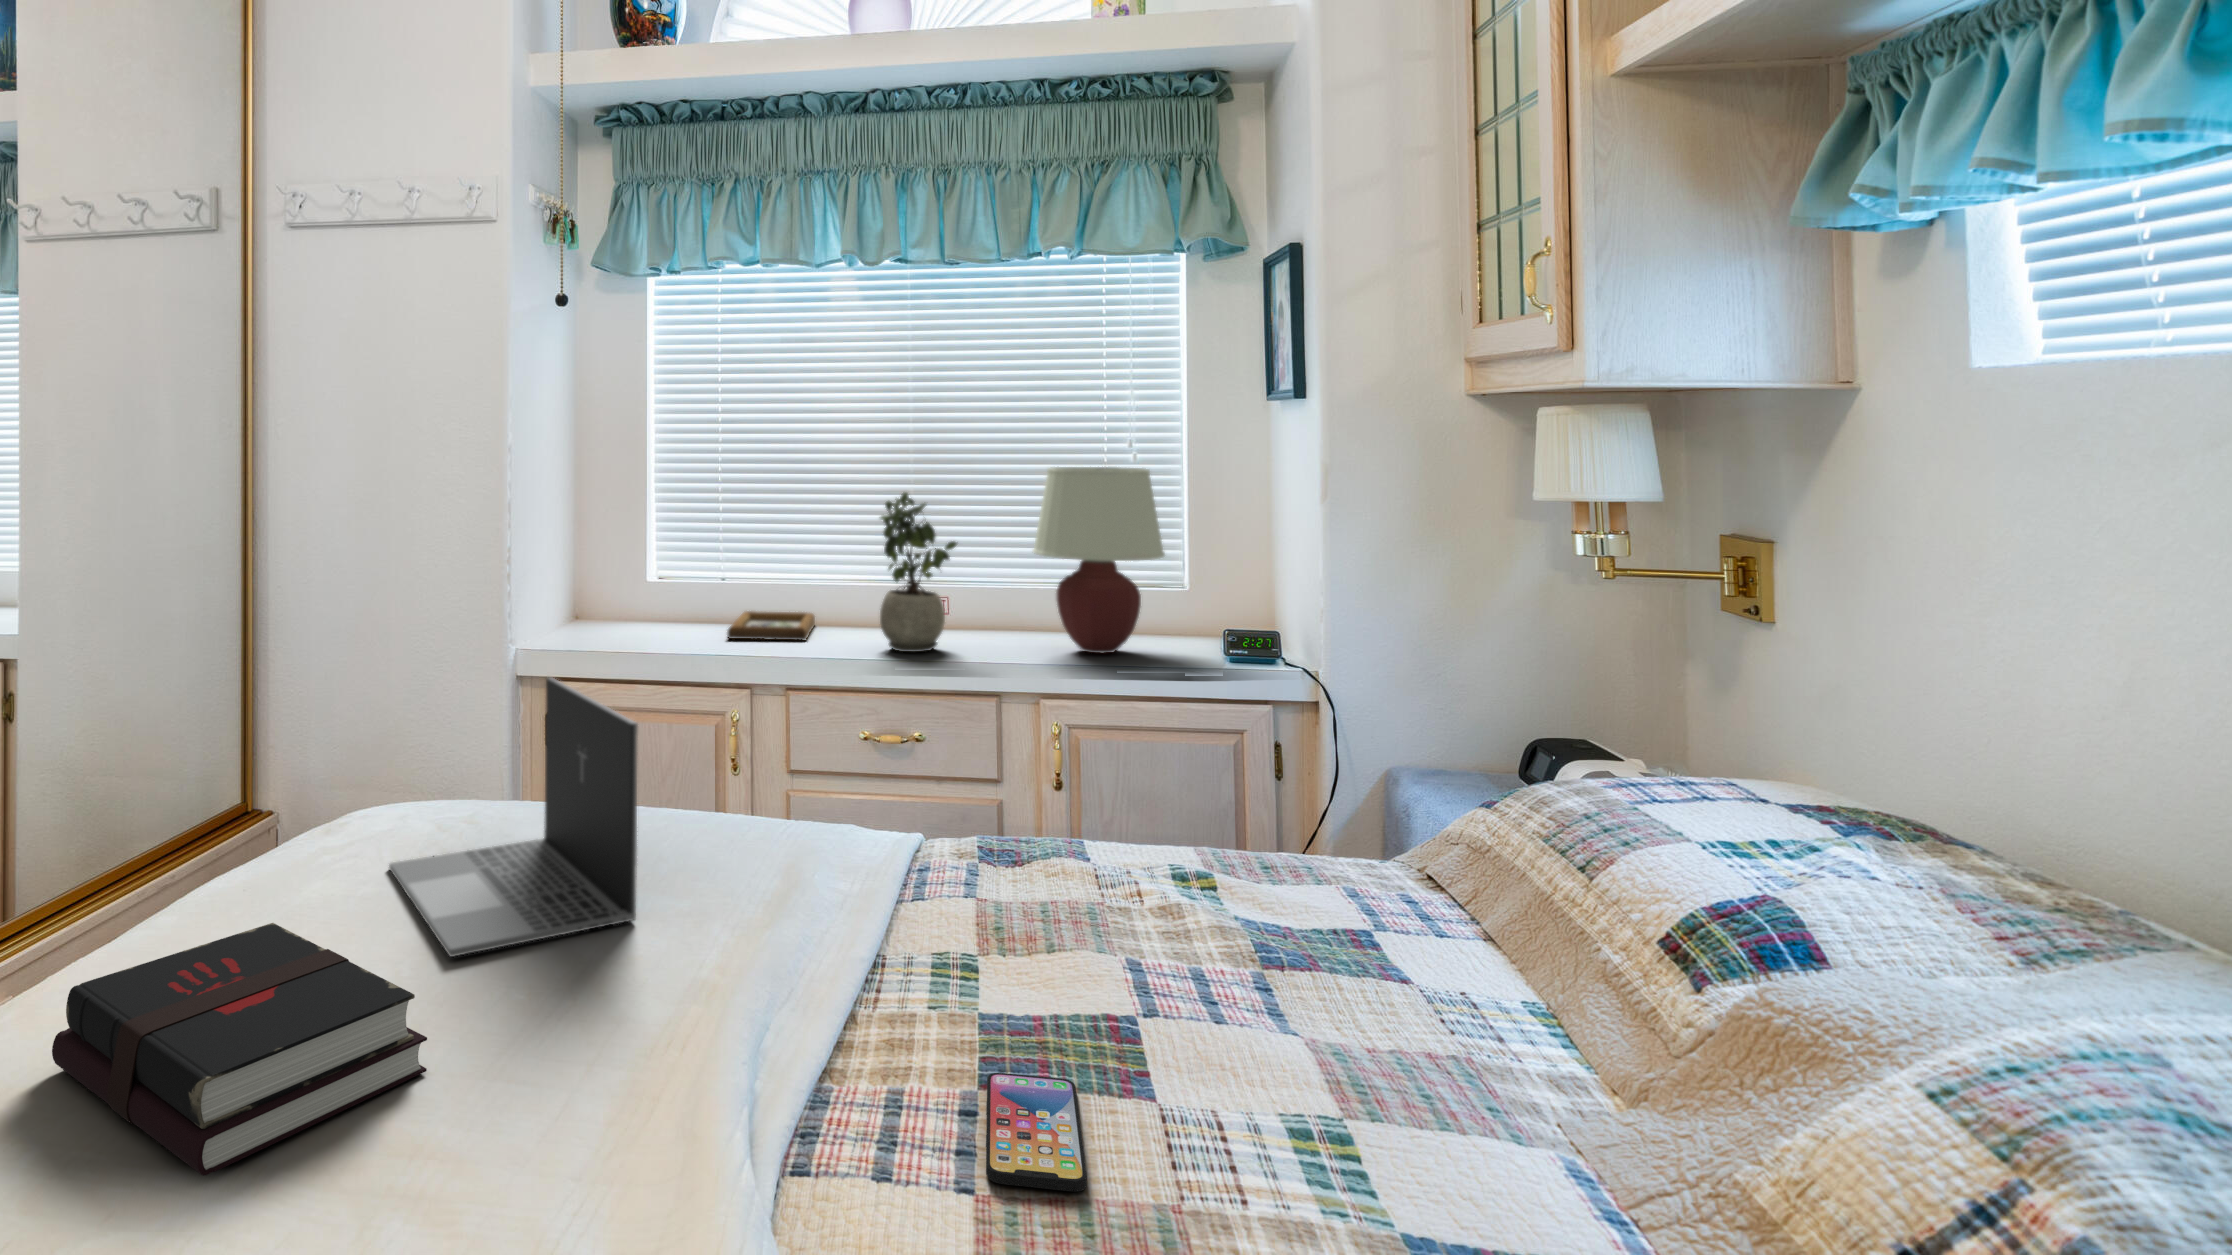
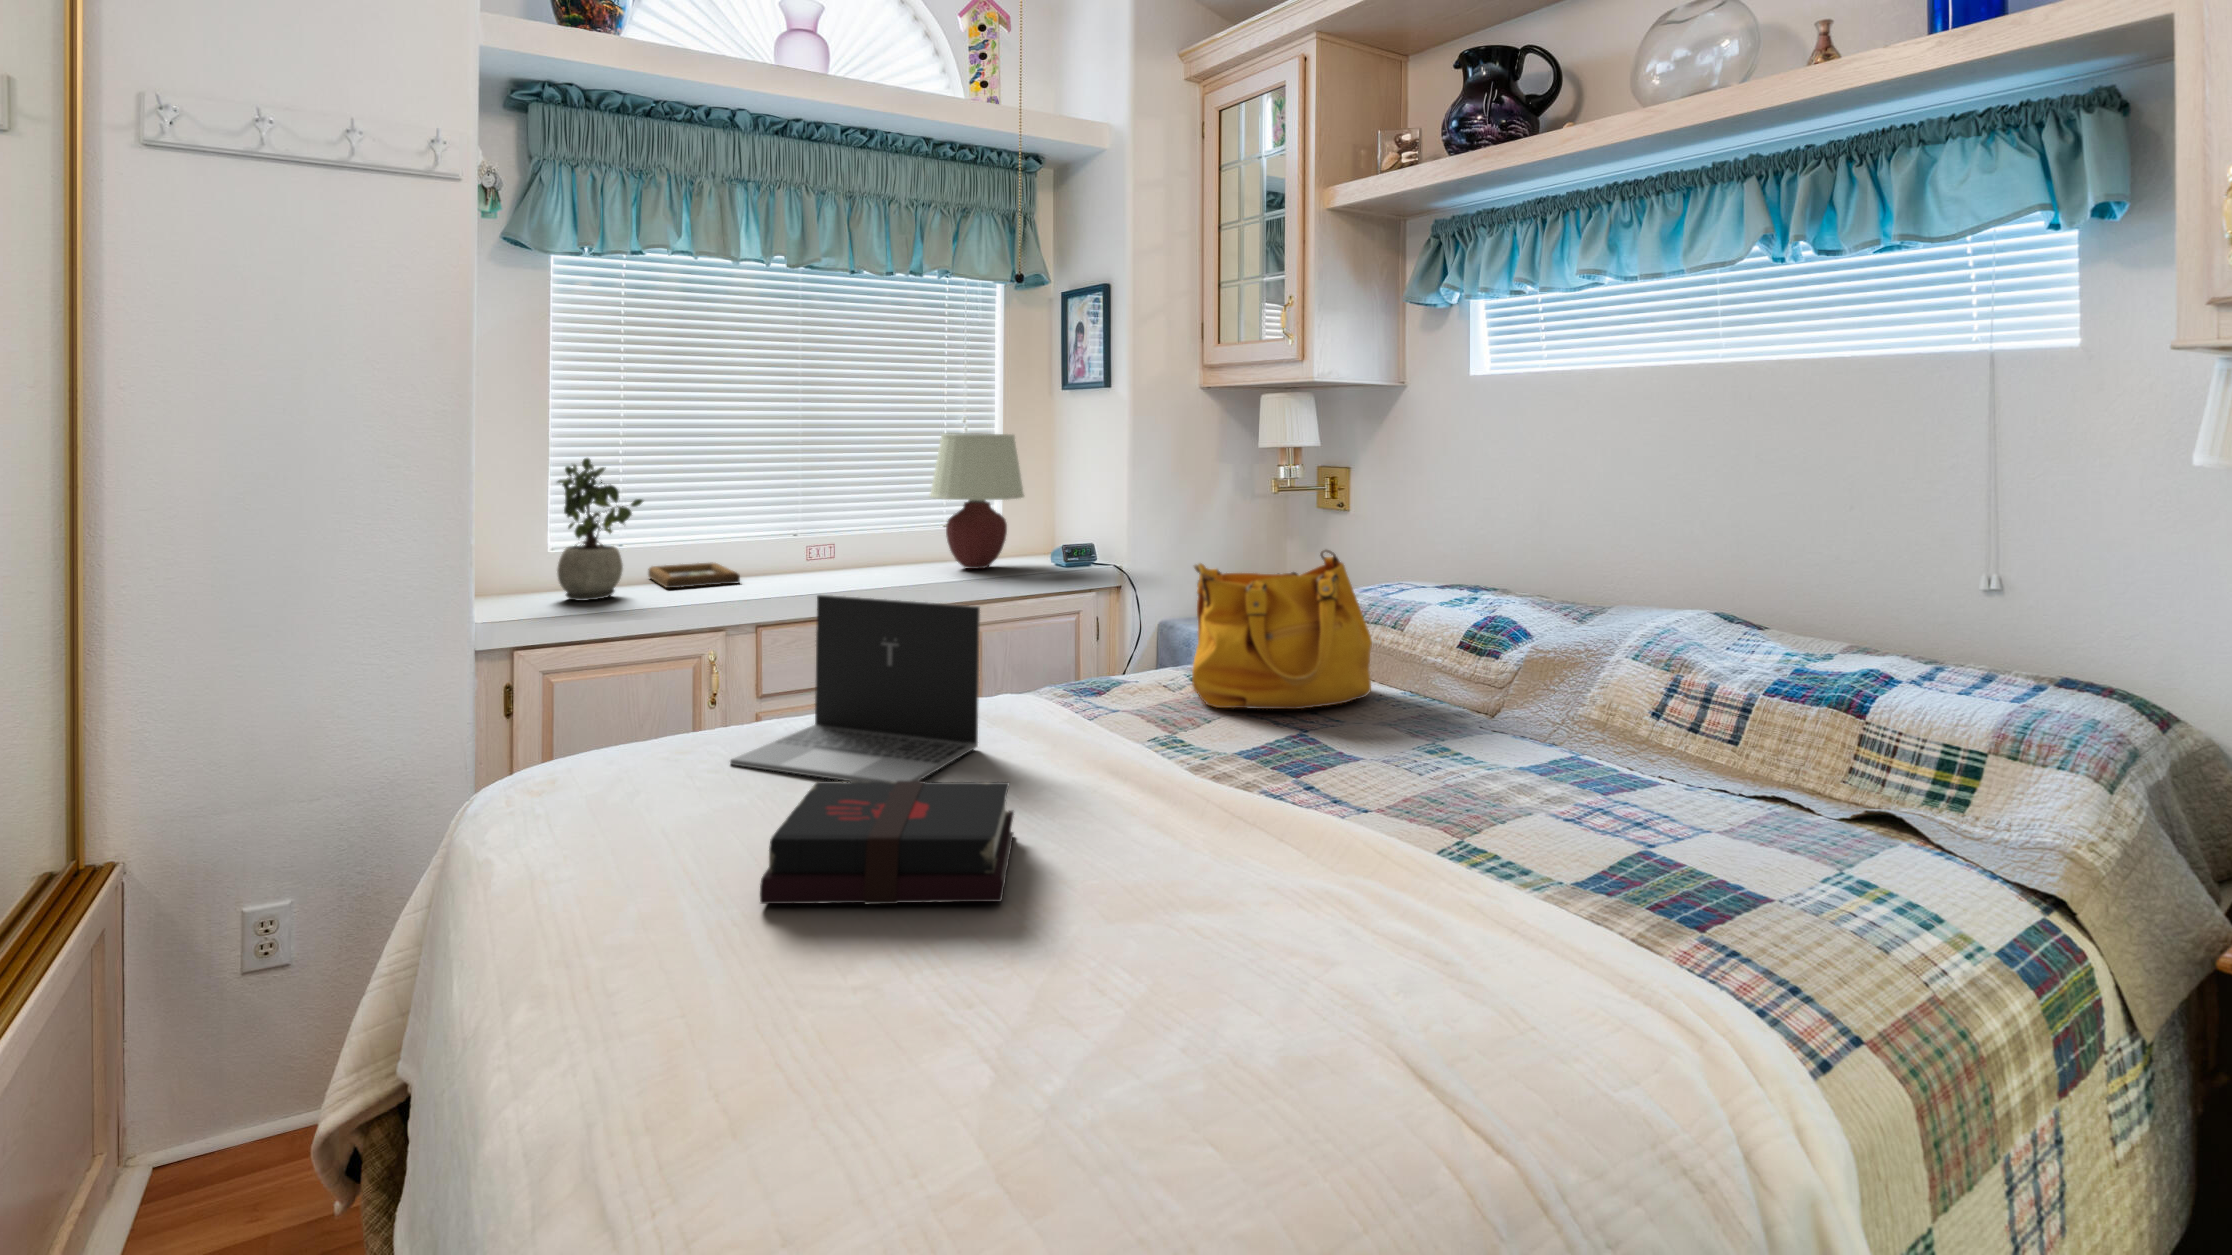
potted plant: present [880,492,957,652] -> present [557,458,643,601]
handbag: none [1035,698,1398,1003] -> present [1192,550,1372,709]
smartphone: present [986,1073,1087,1192] -> none [1277,750,1375,787]

